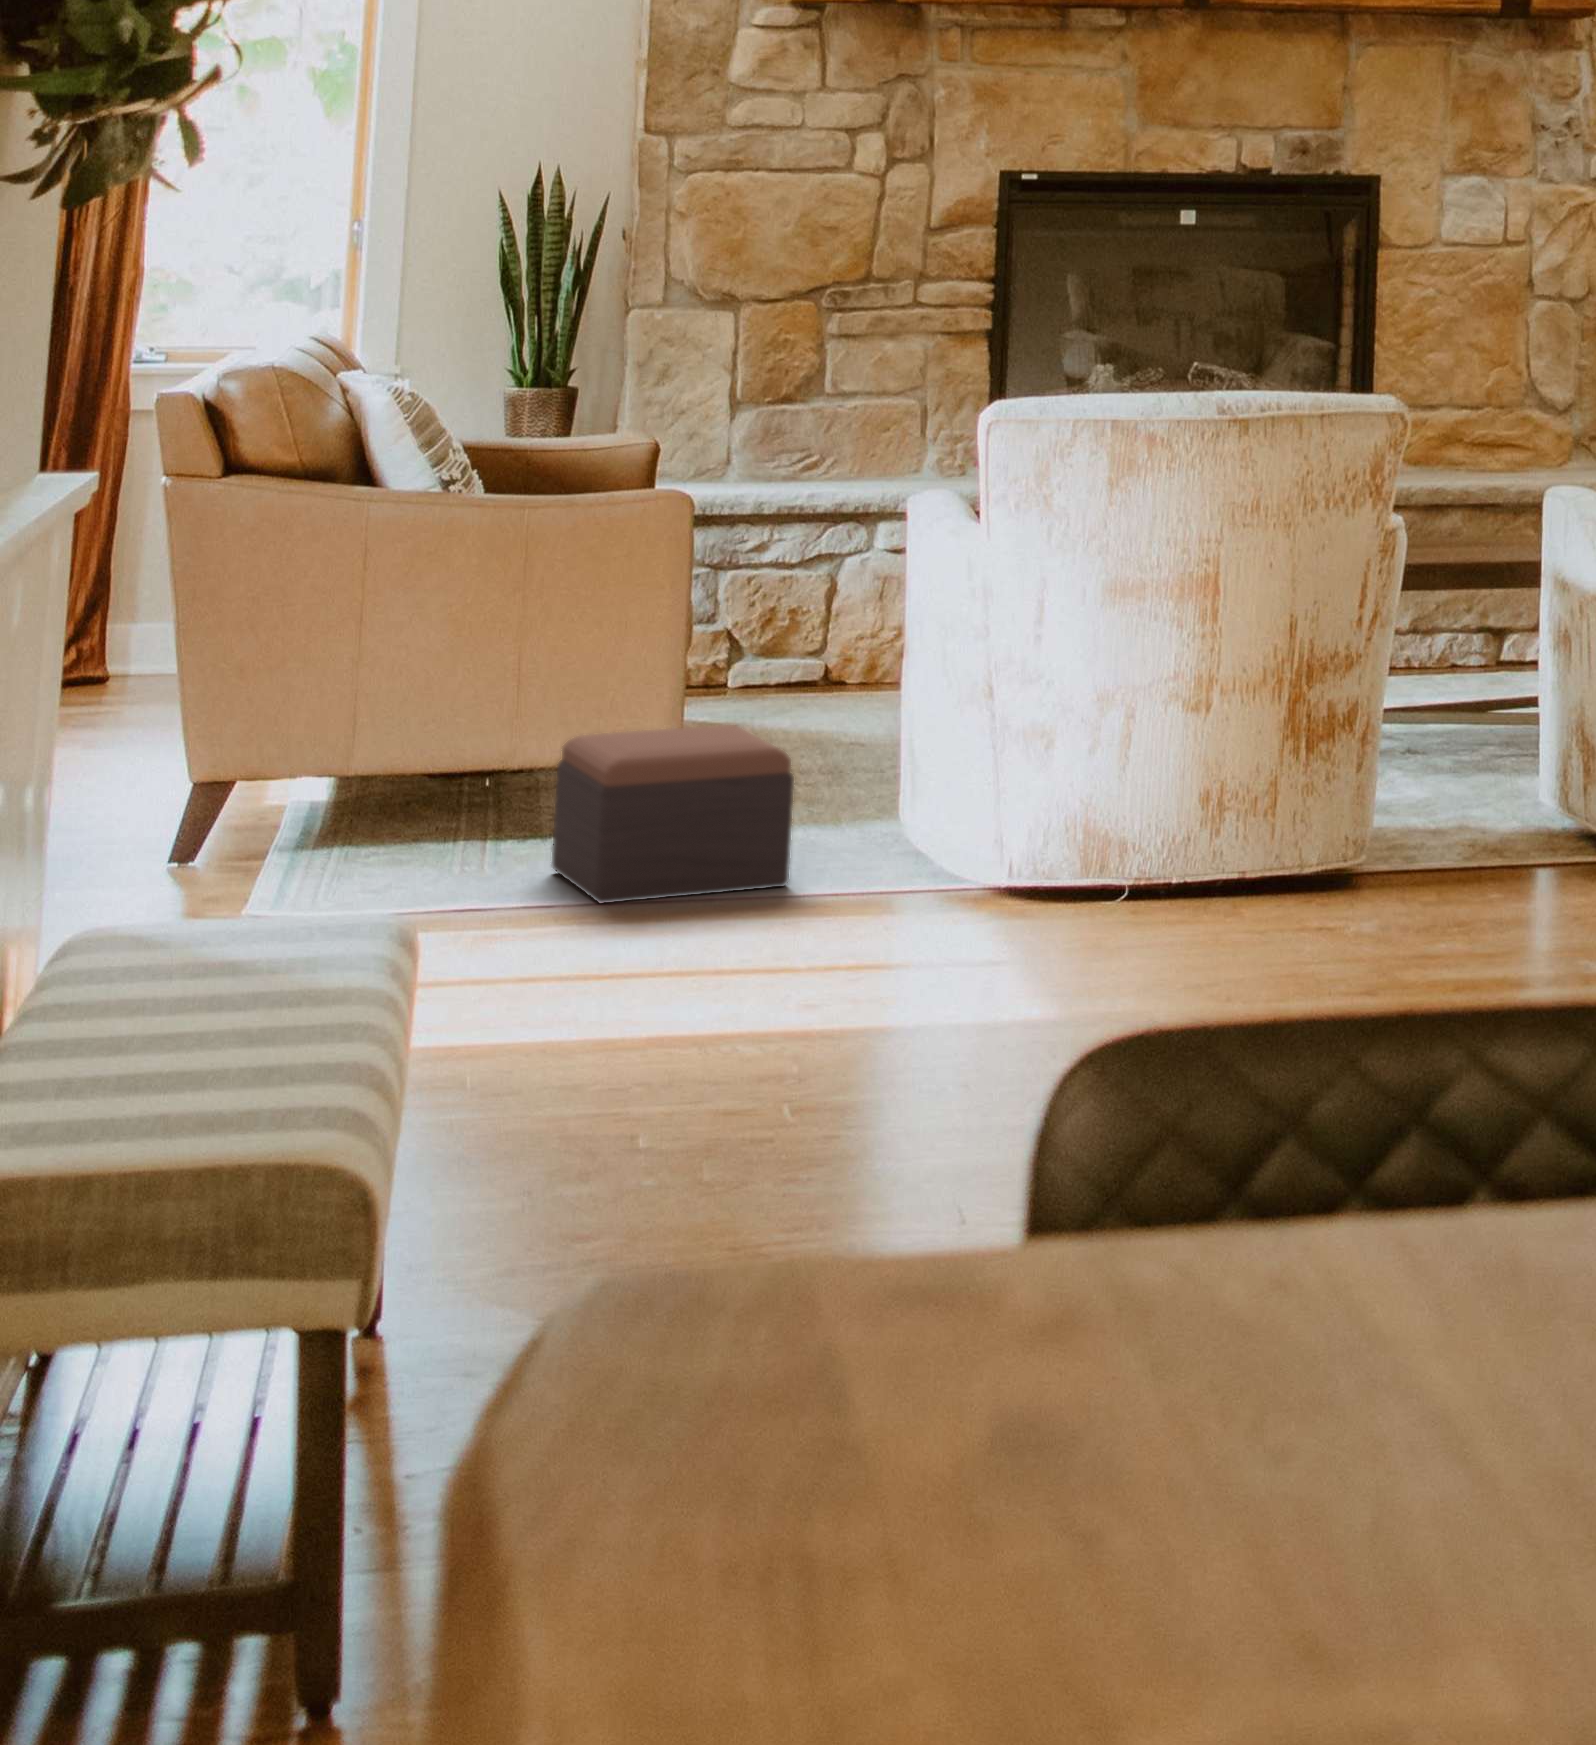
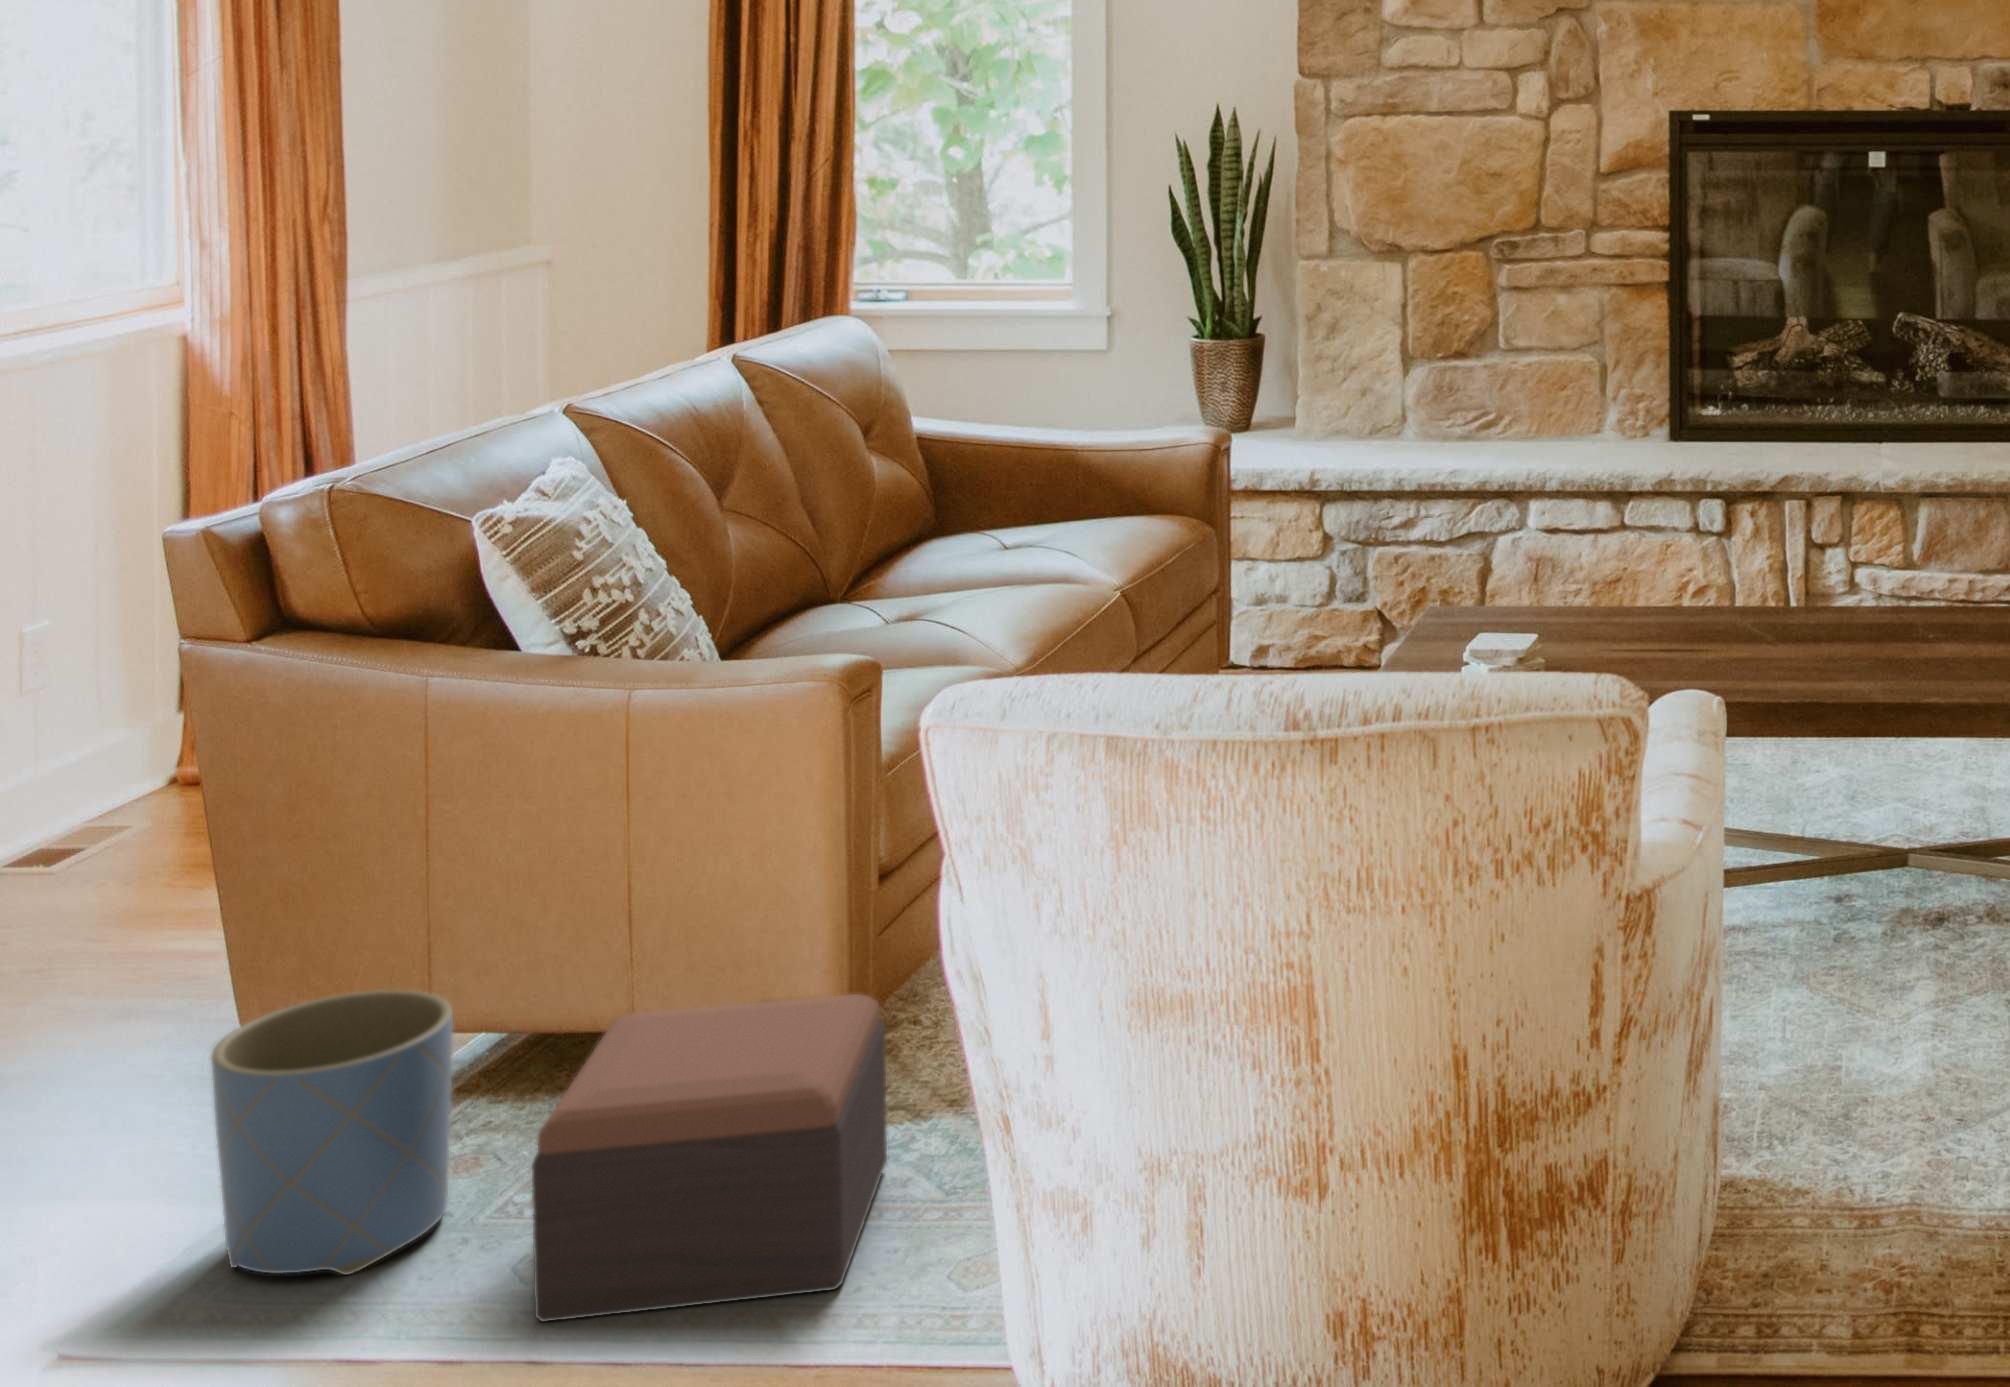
planter: none [312,727,470,902] -> present [211,990,453,1275]

